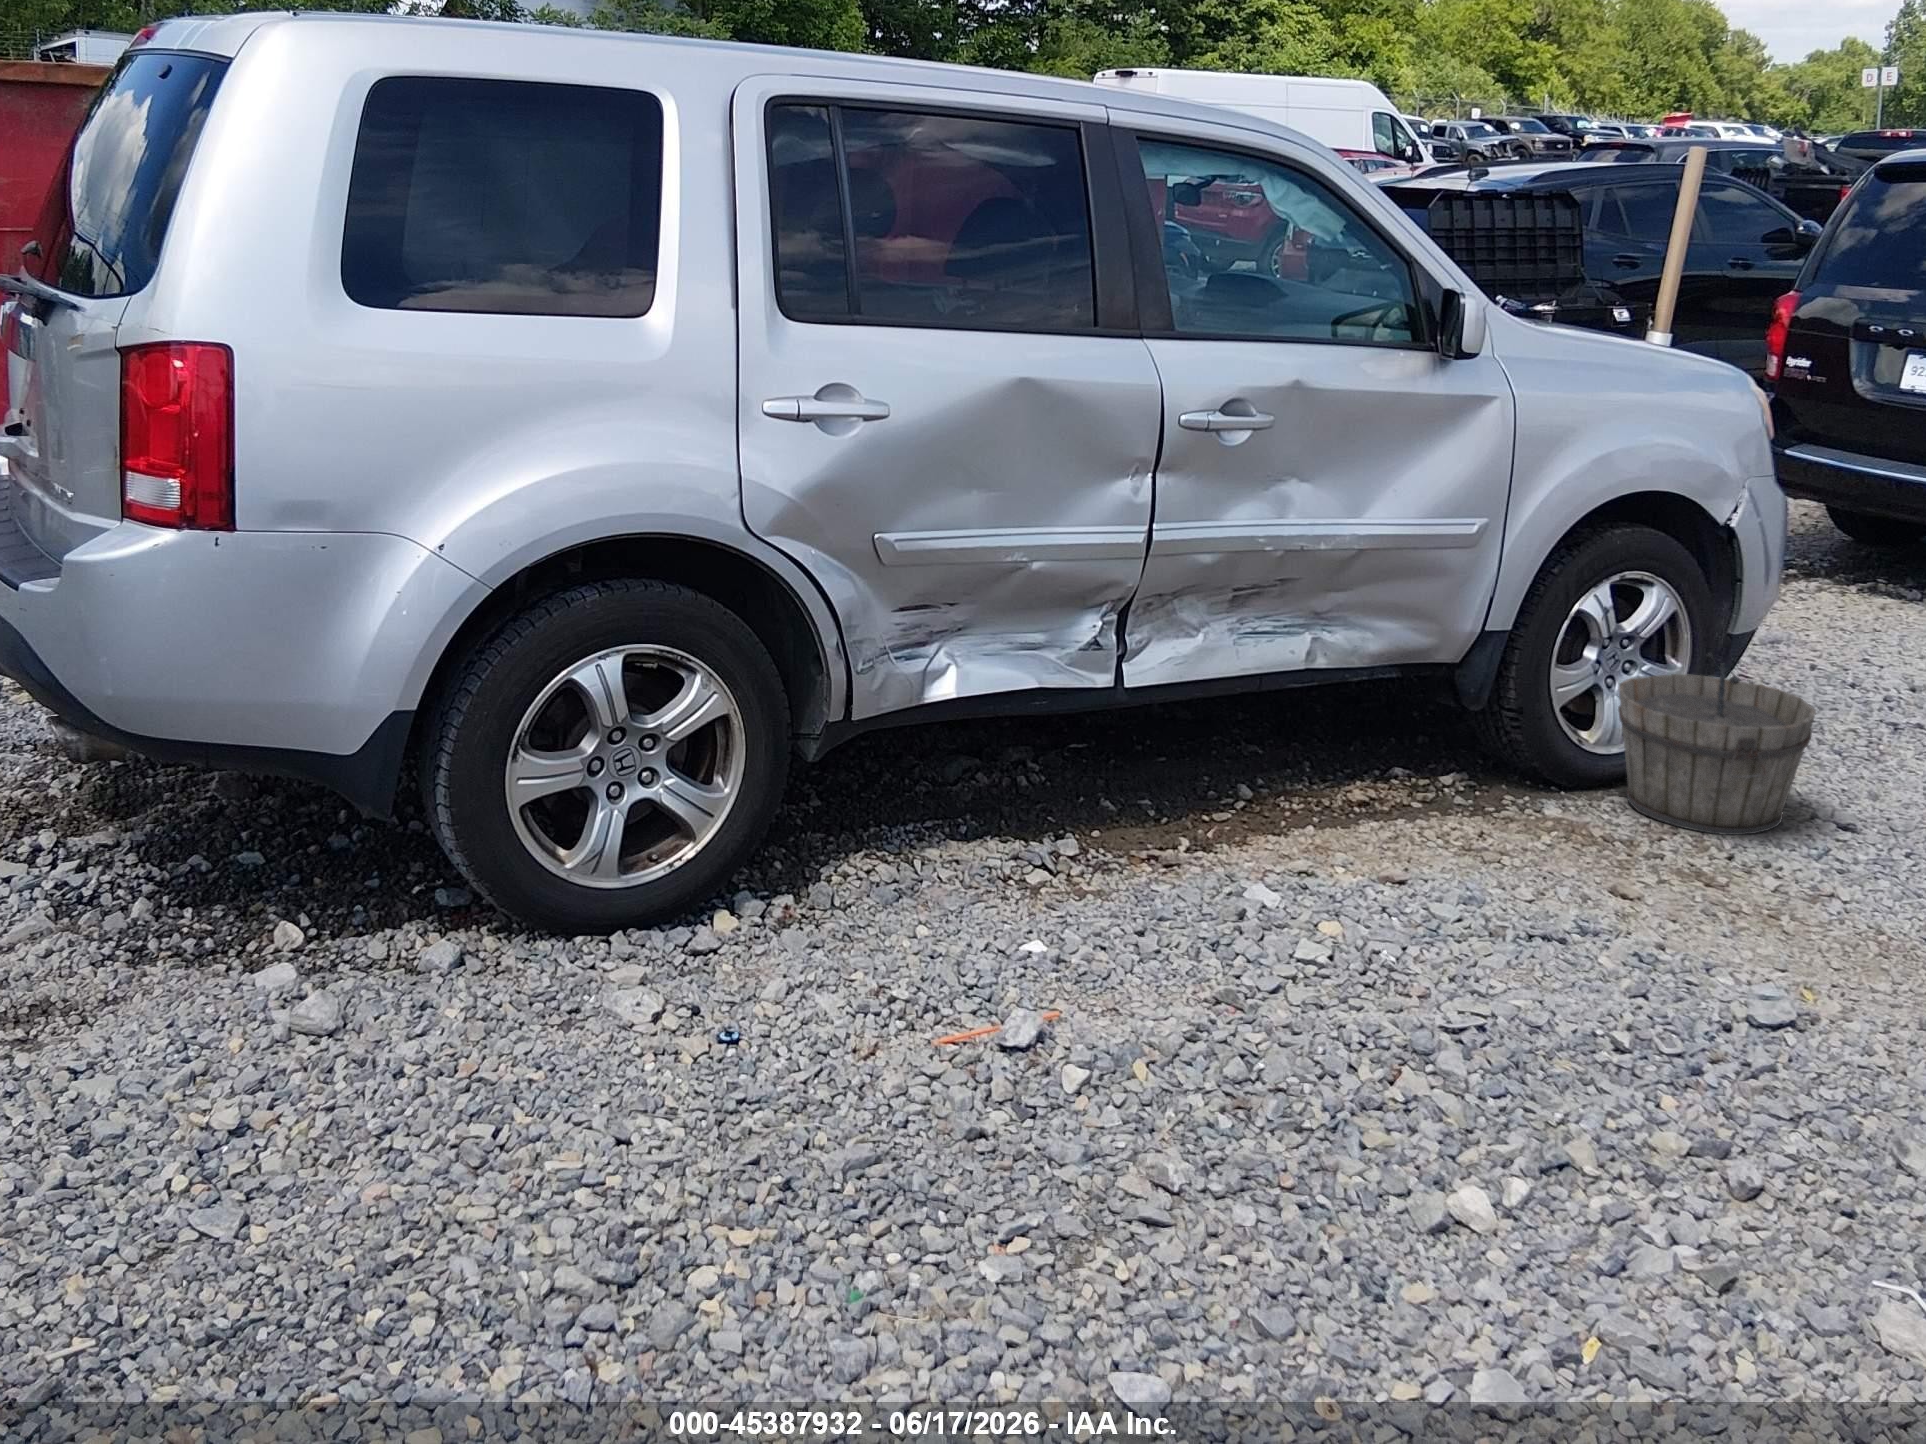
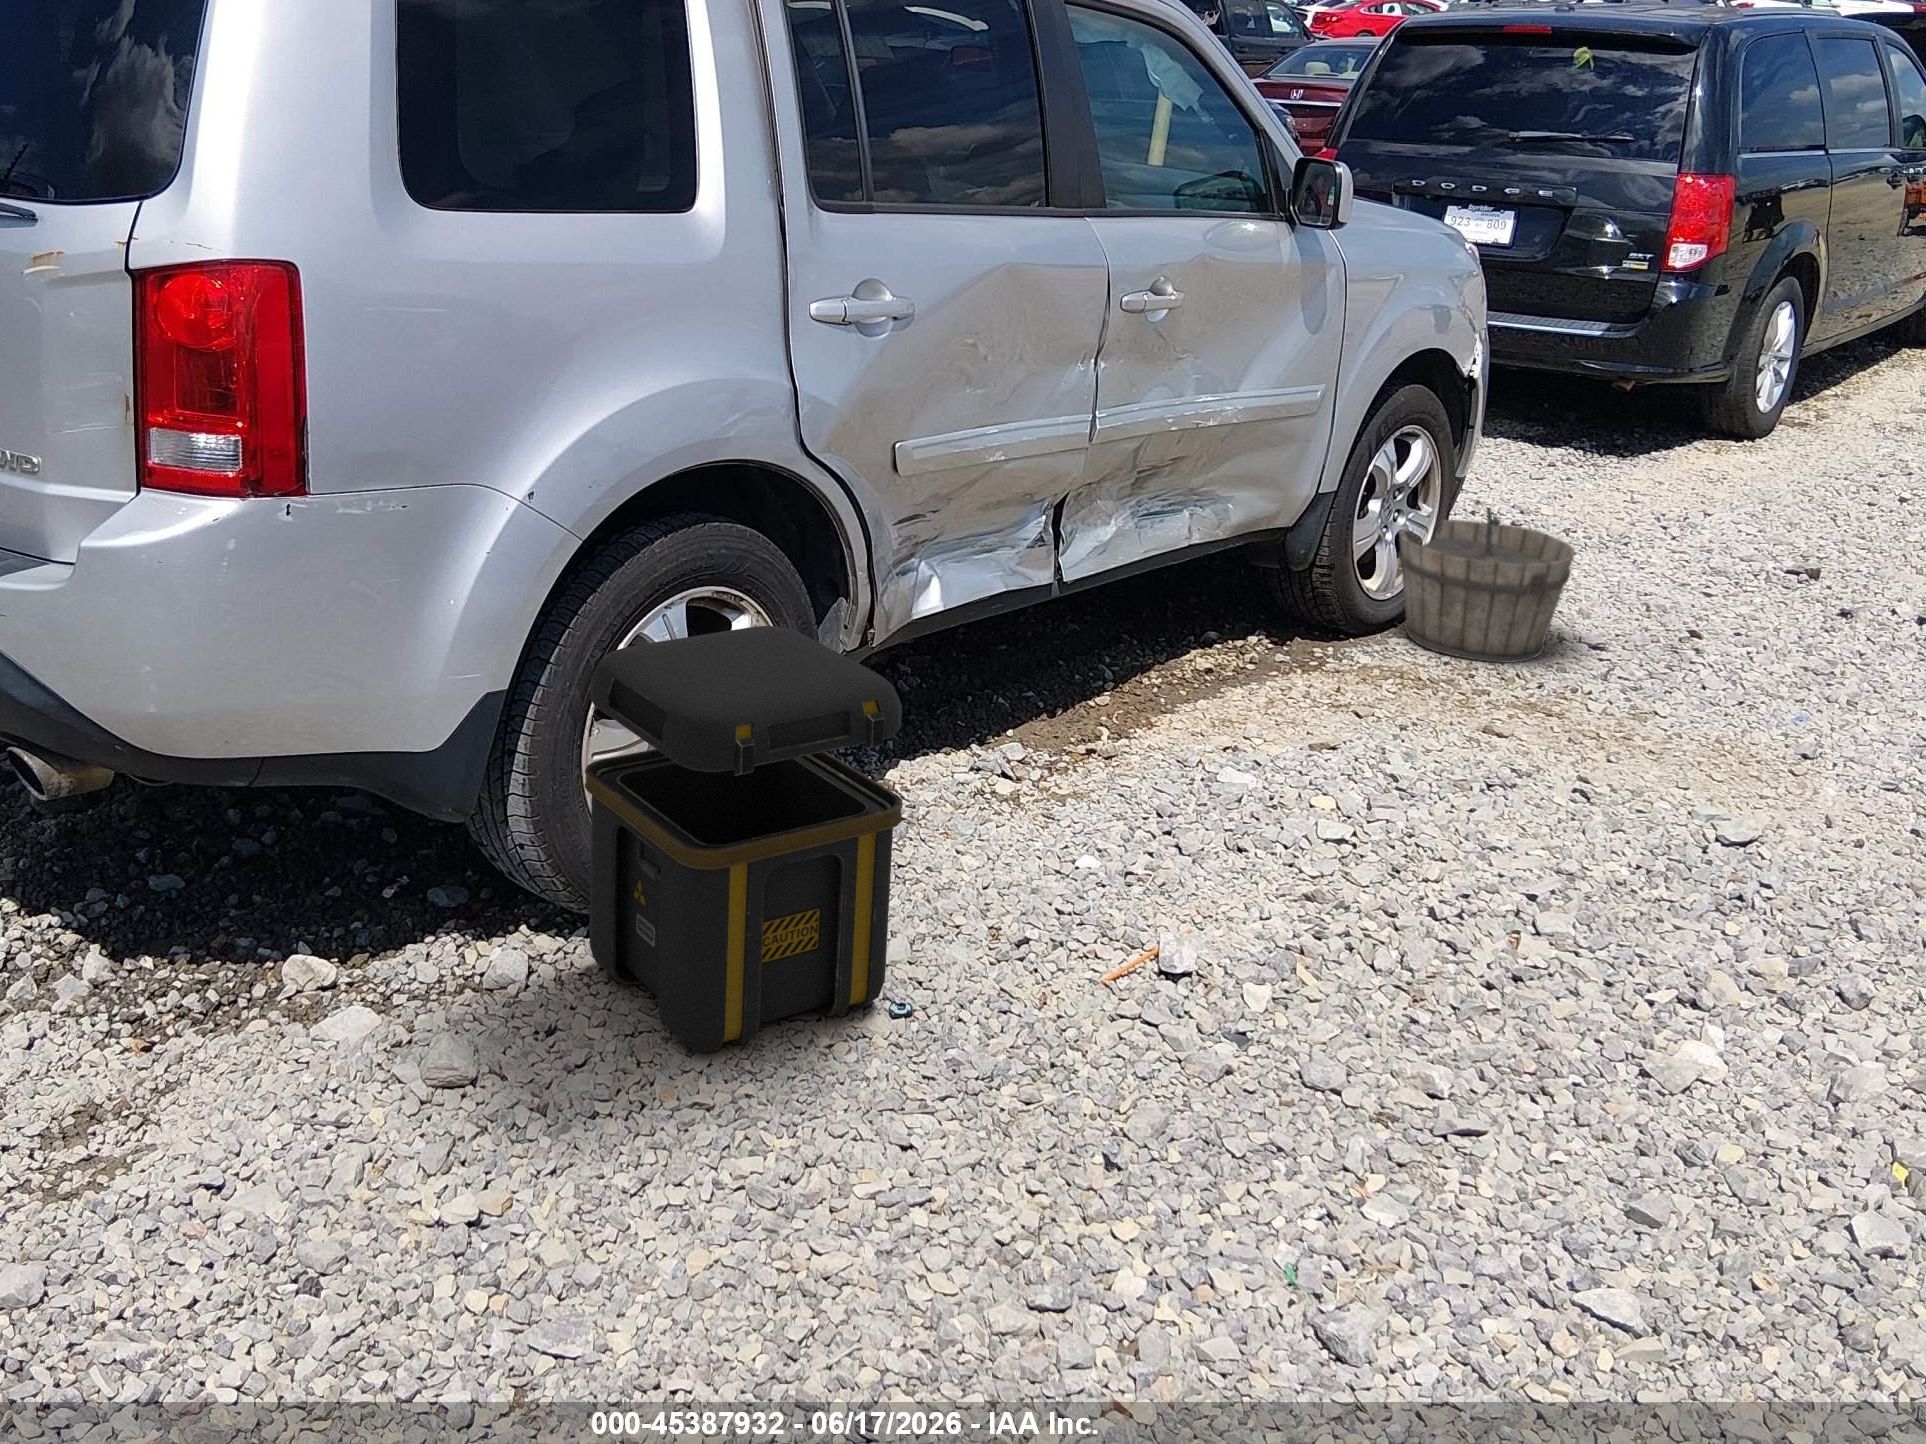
toolbox: none [501,683,738,1050] -> present [585,626,902,1052]

